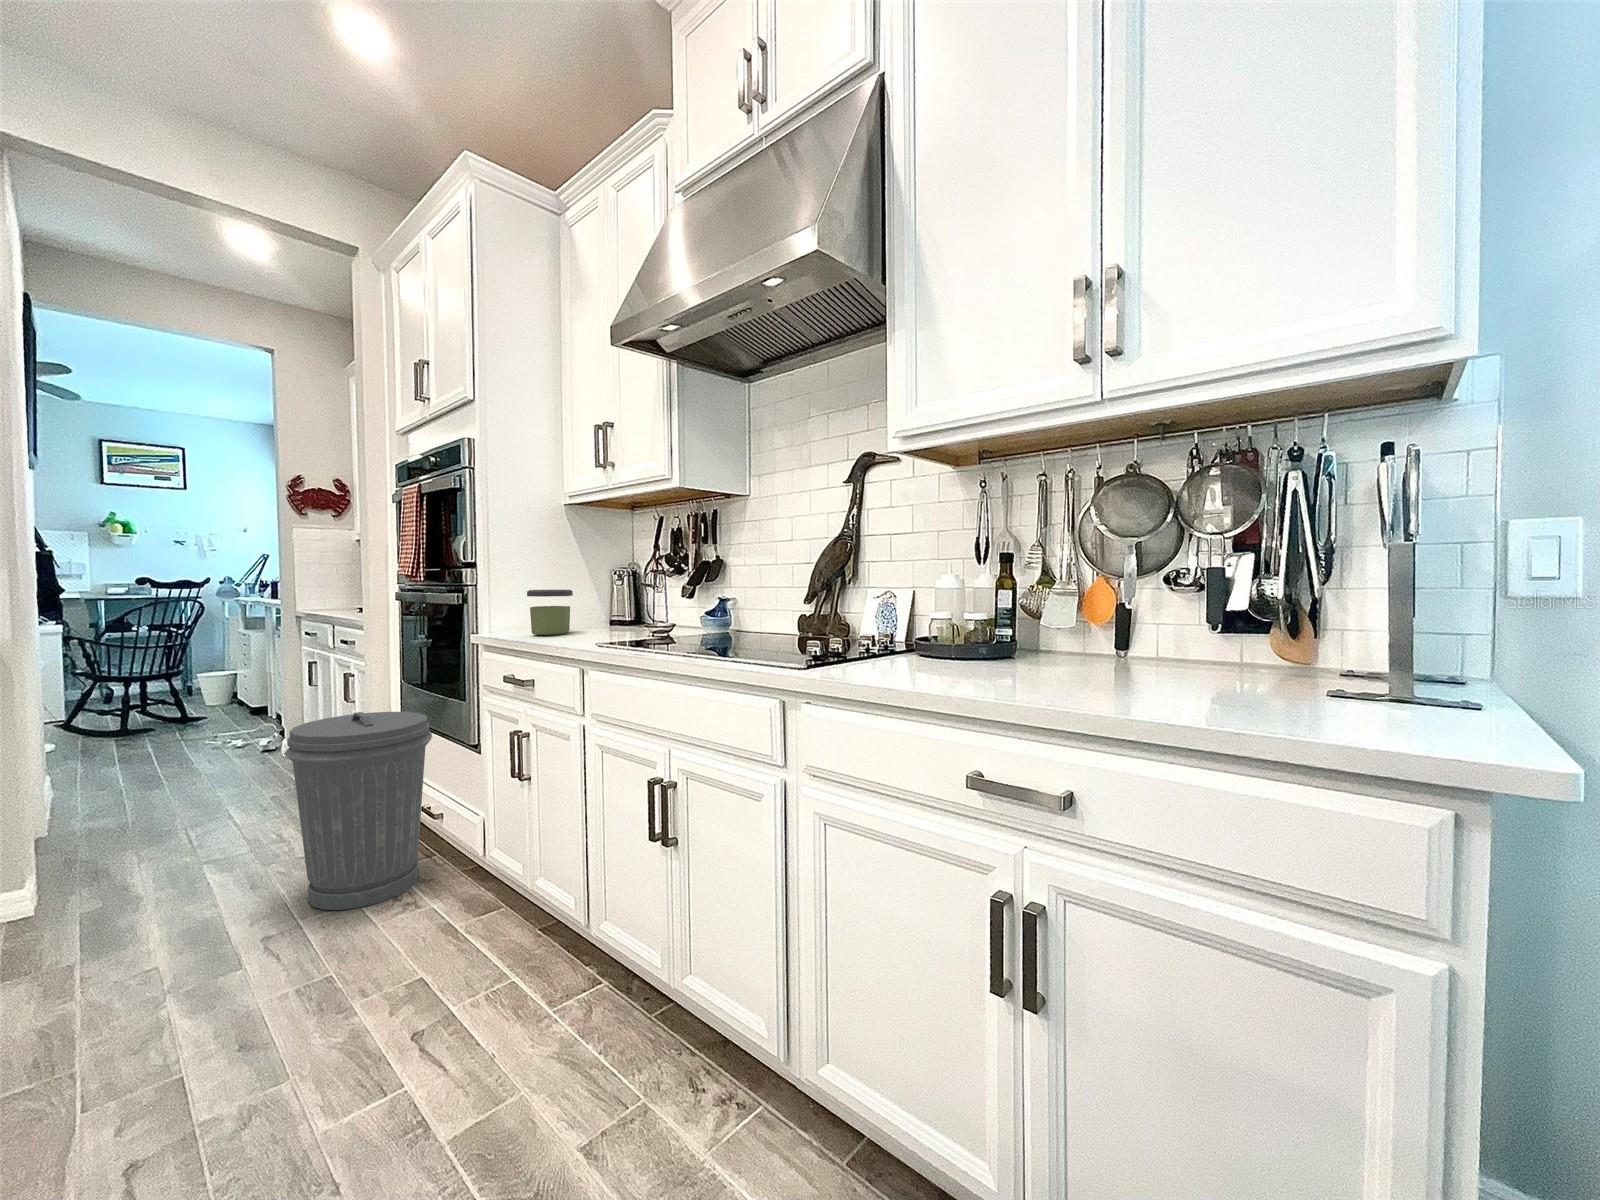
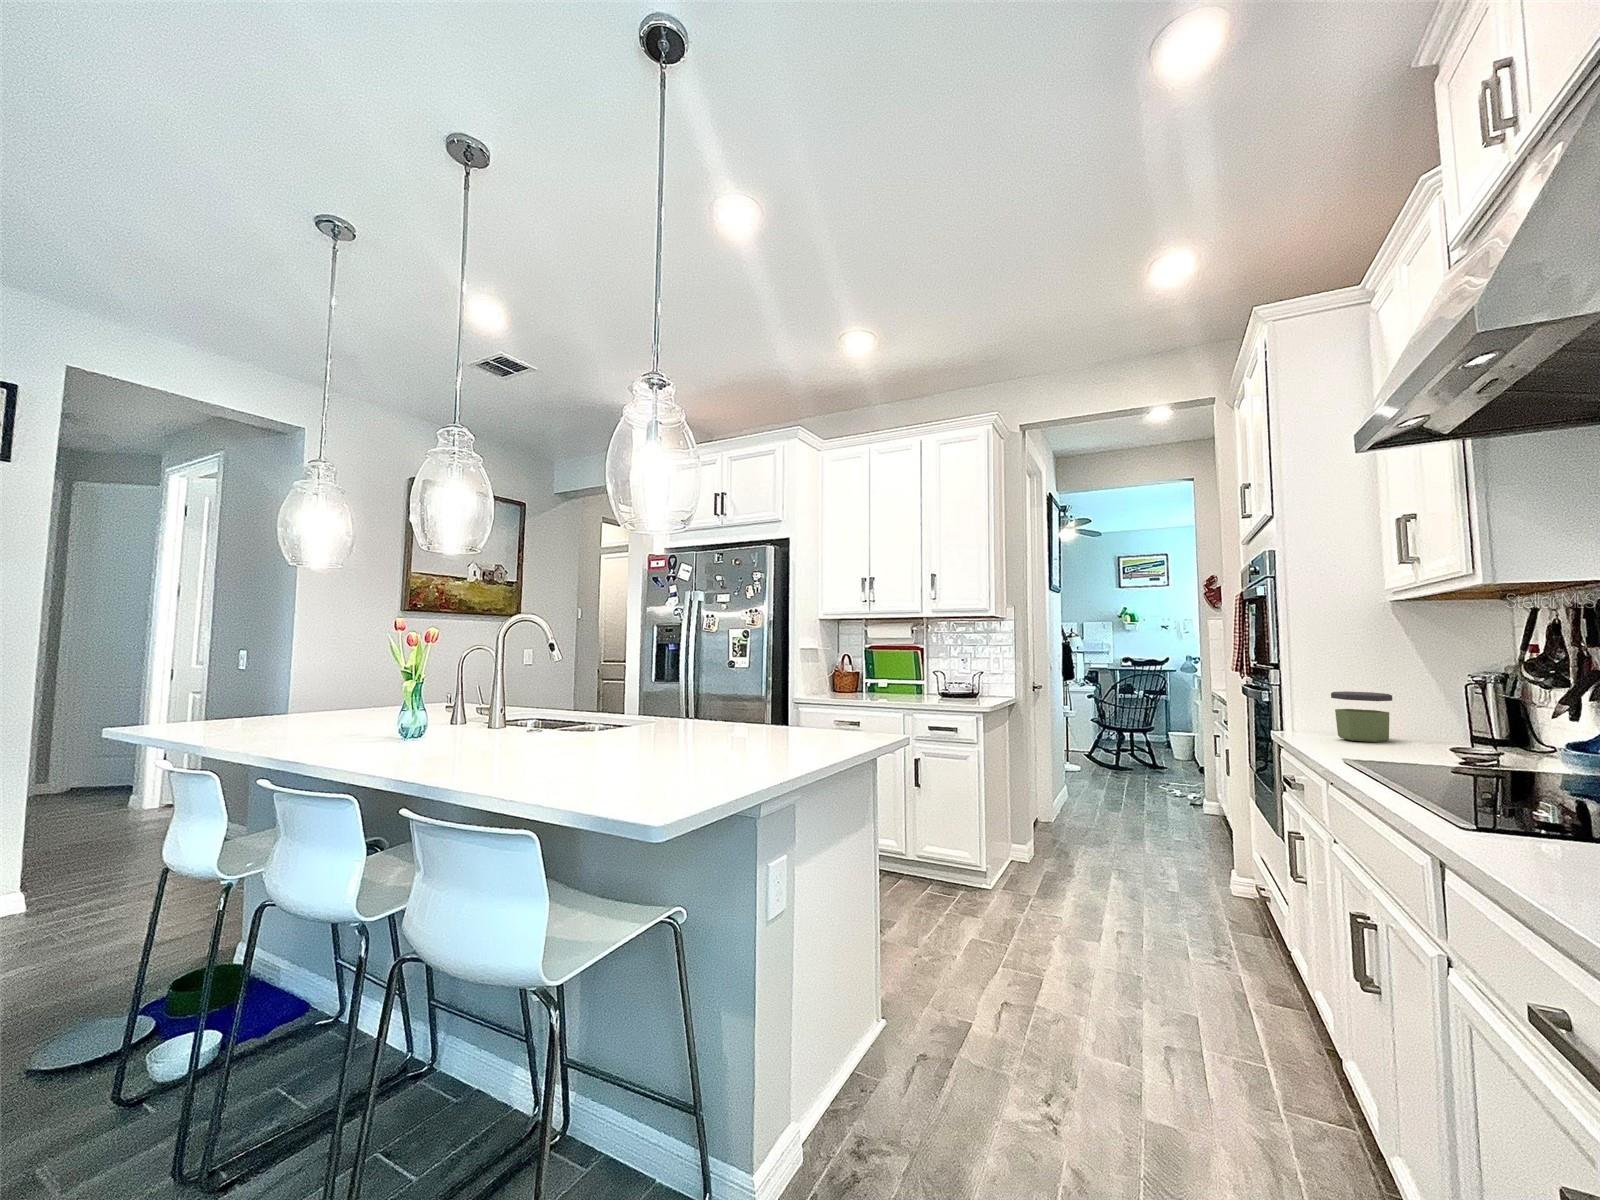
trash can: present [284,712,432,910] -> none [1140,782,1259,952]

